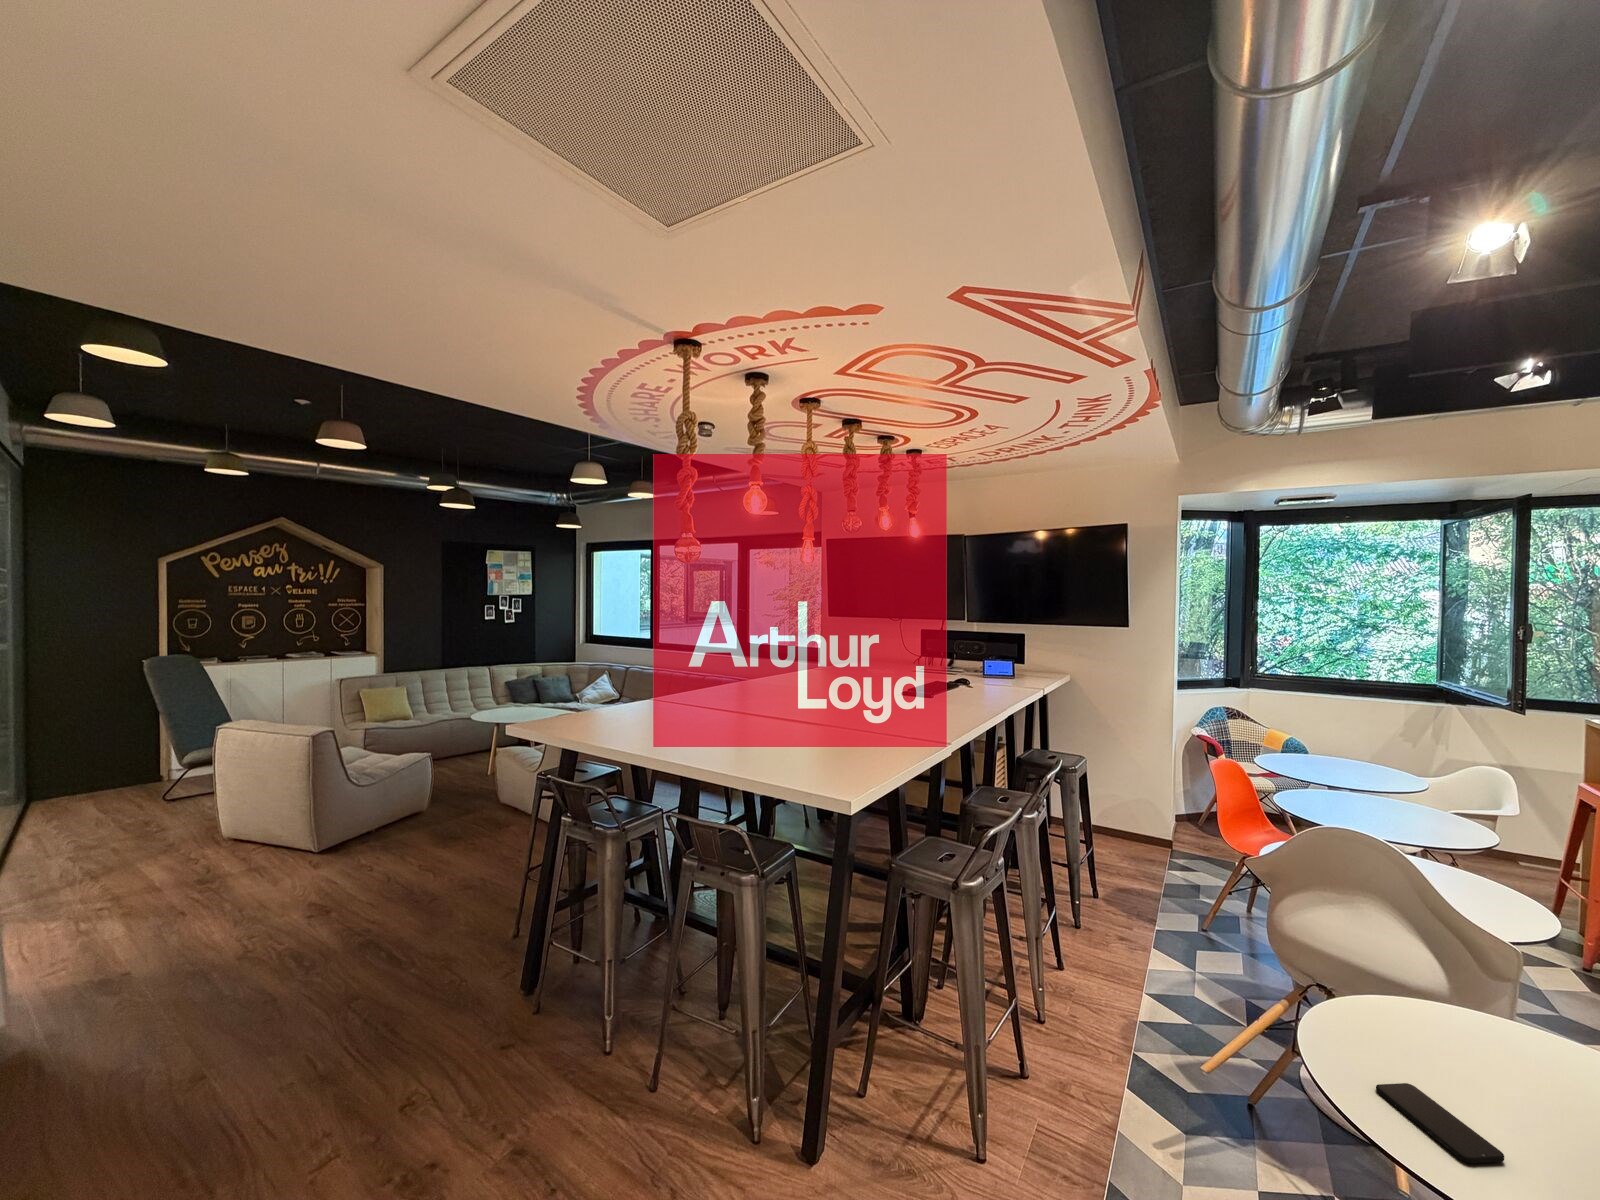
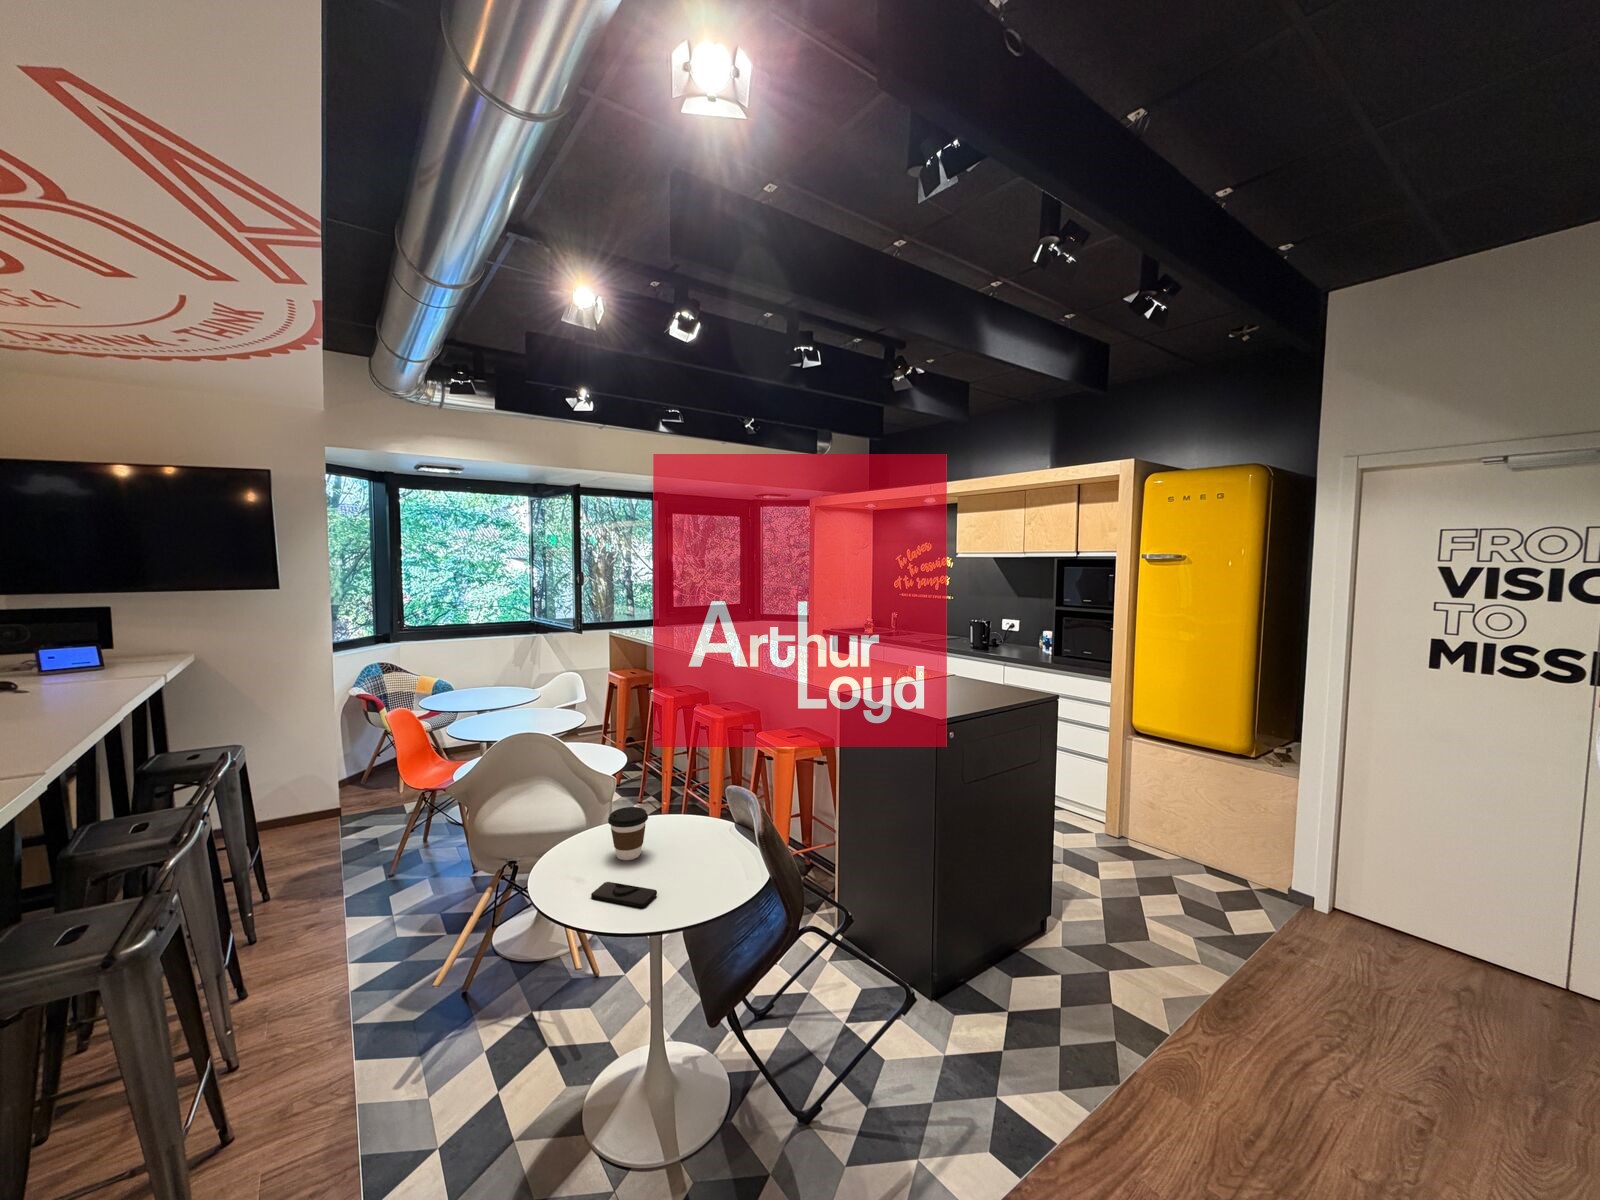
coffee cup: none [1433,989,1520,1083] -> present [608,807,648,860]

